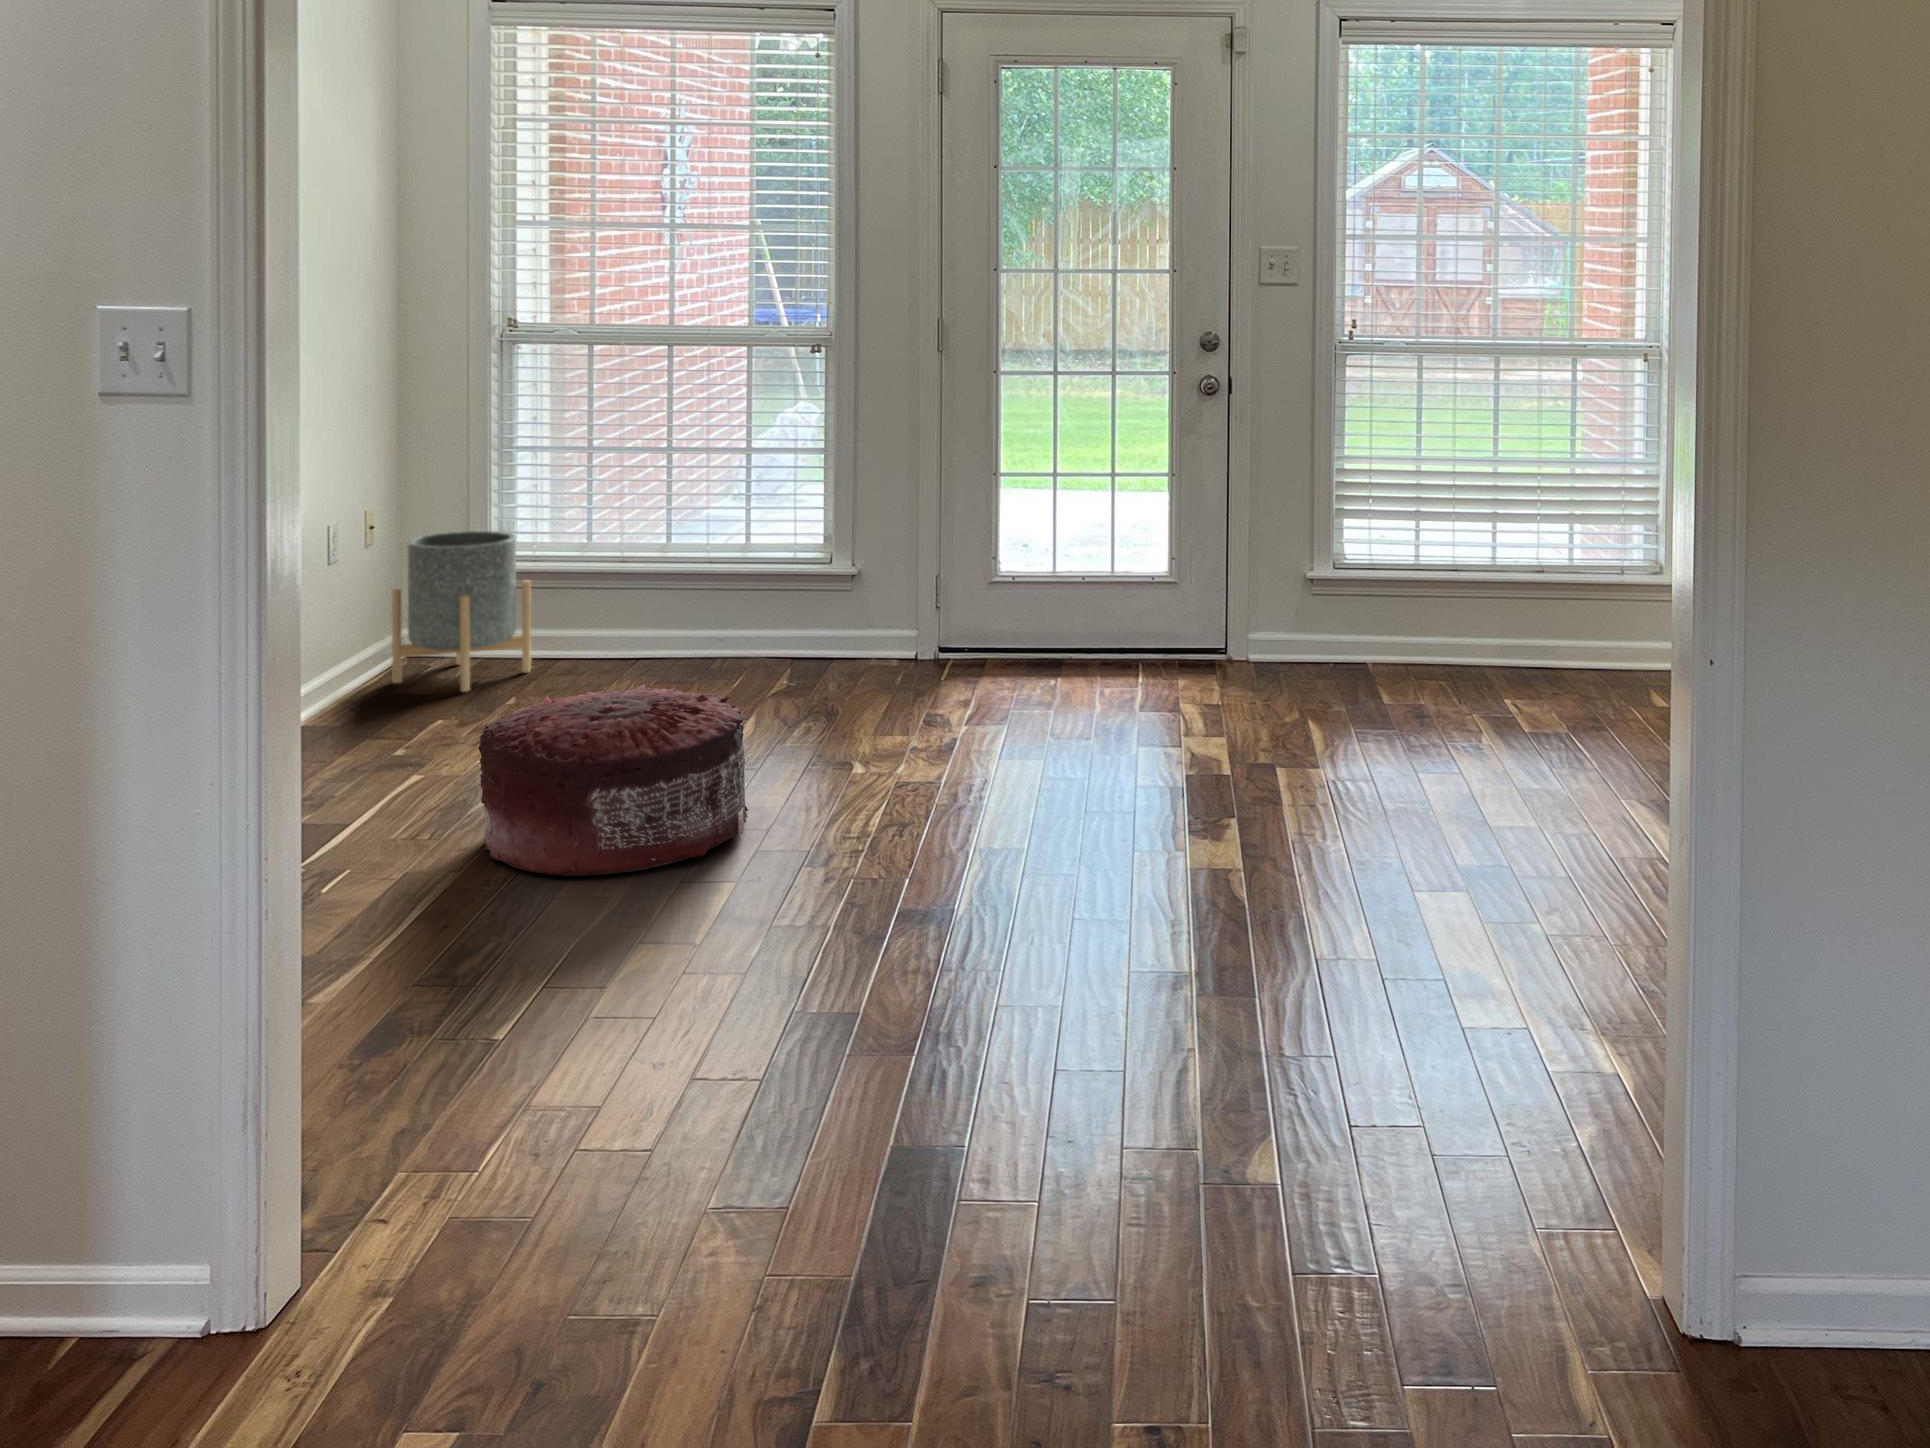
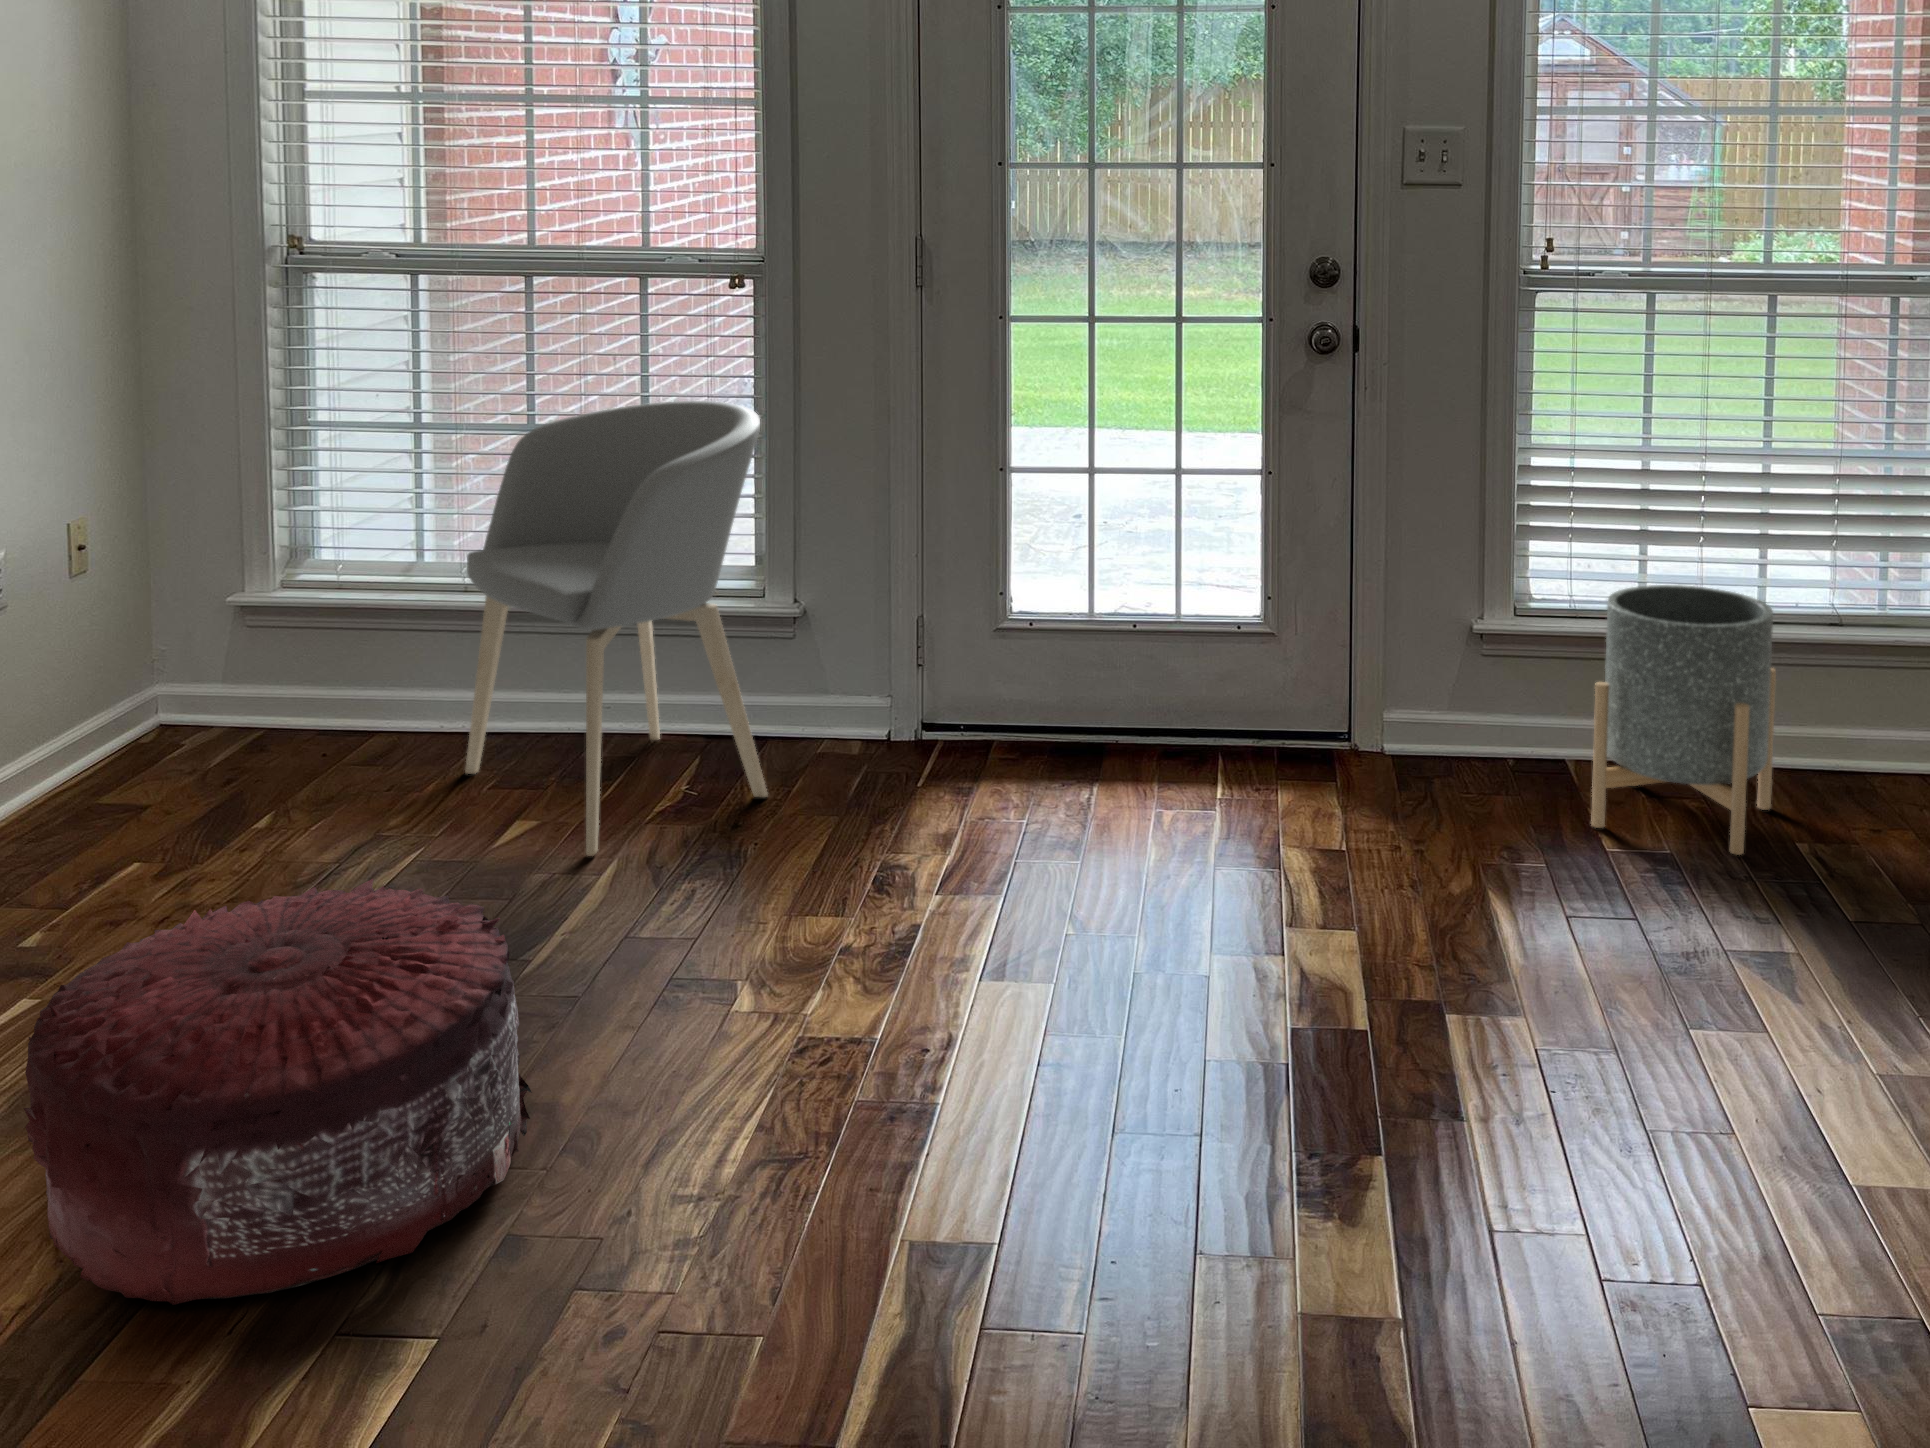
armchair: none [630,429,843,715] -> present [465,401,768,856]
planter: present [392,531,531,692] -> present [1591,585,1776,855]

